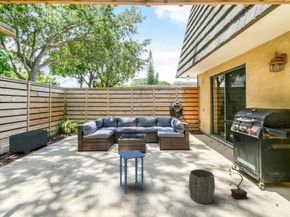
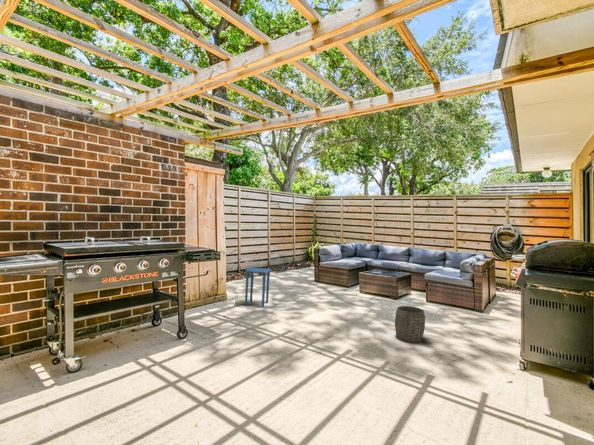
bench: present [9,130,48,154] -> none [248,249,288,275]
side table: present [118,150,145,193] -> present [245,268,271,307]
potted plant: present [229,162,259,199] -> none [442,305,487,351]

